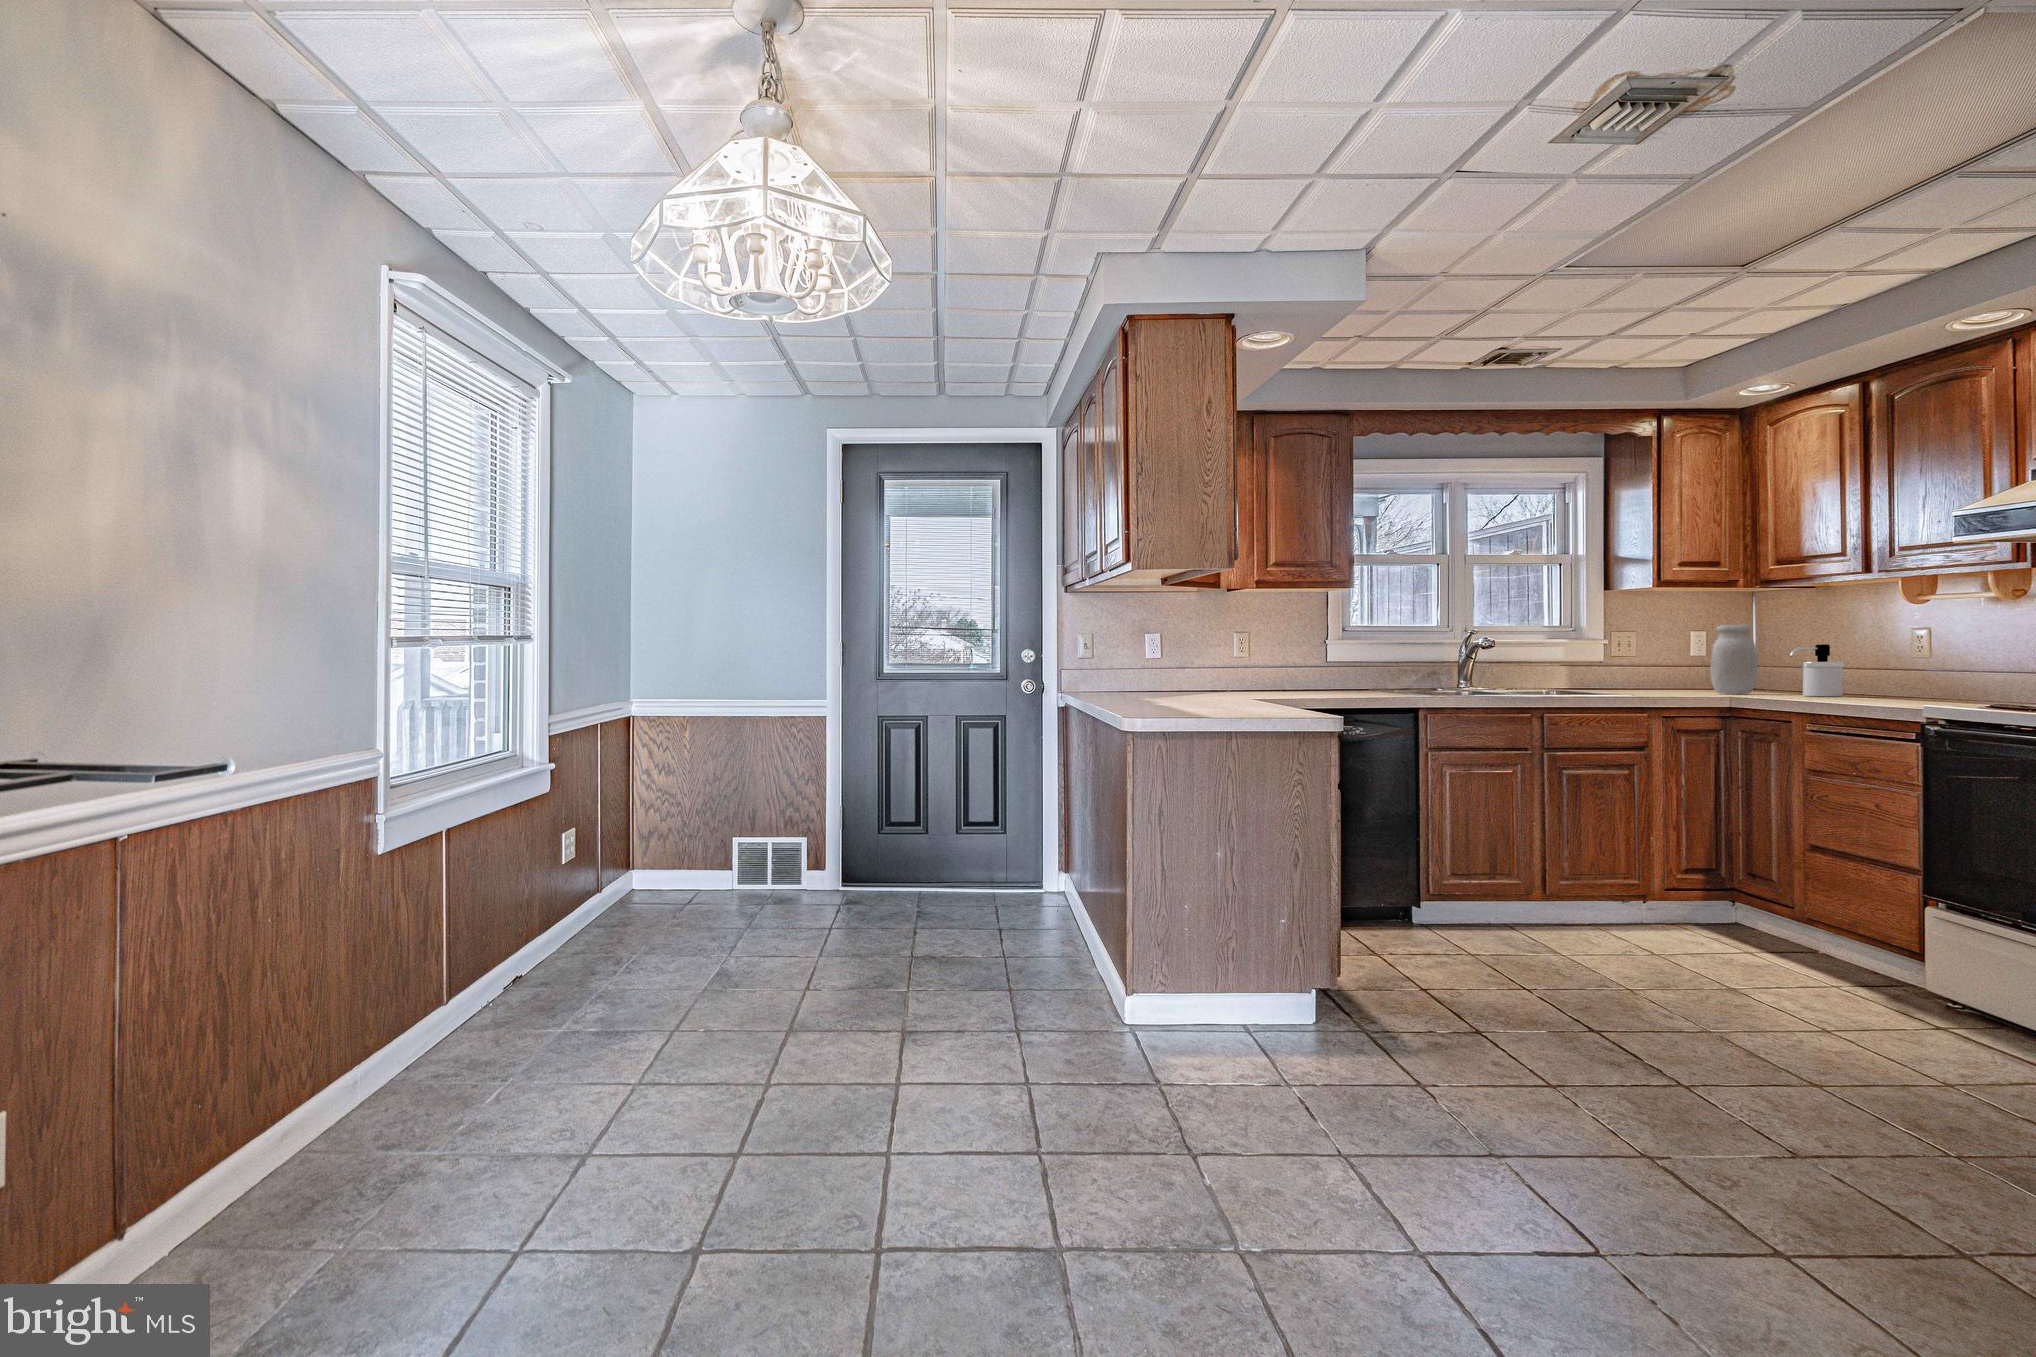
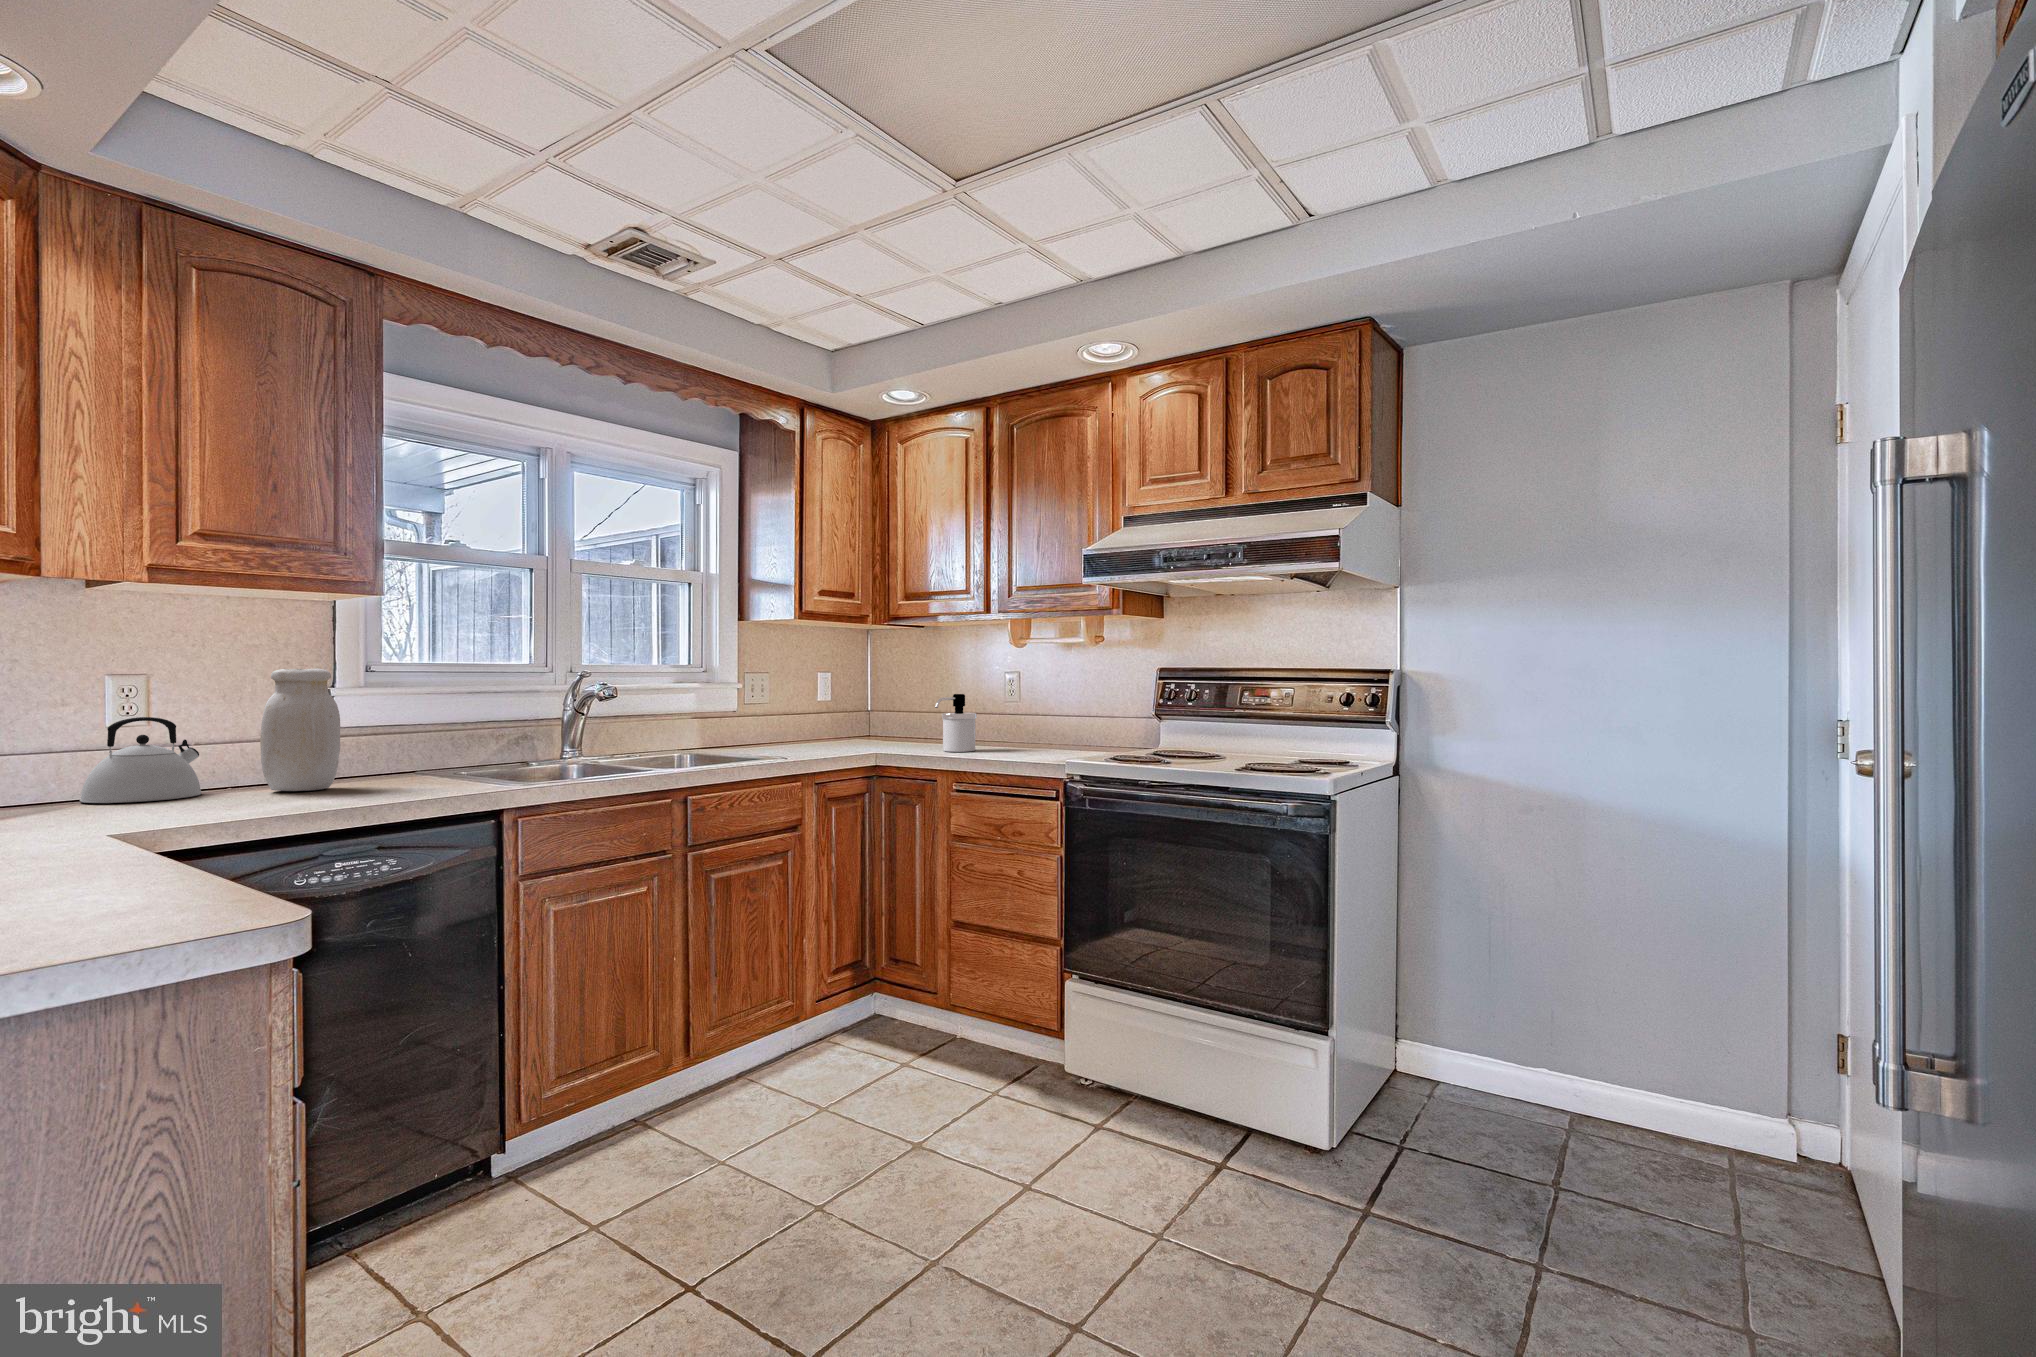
jar: present [1710,624,1758,694] -> present [260,668,340,791]
kettle: none [1225,655,1271,696] -> present [80,717,201,803]

